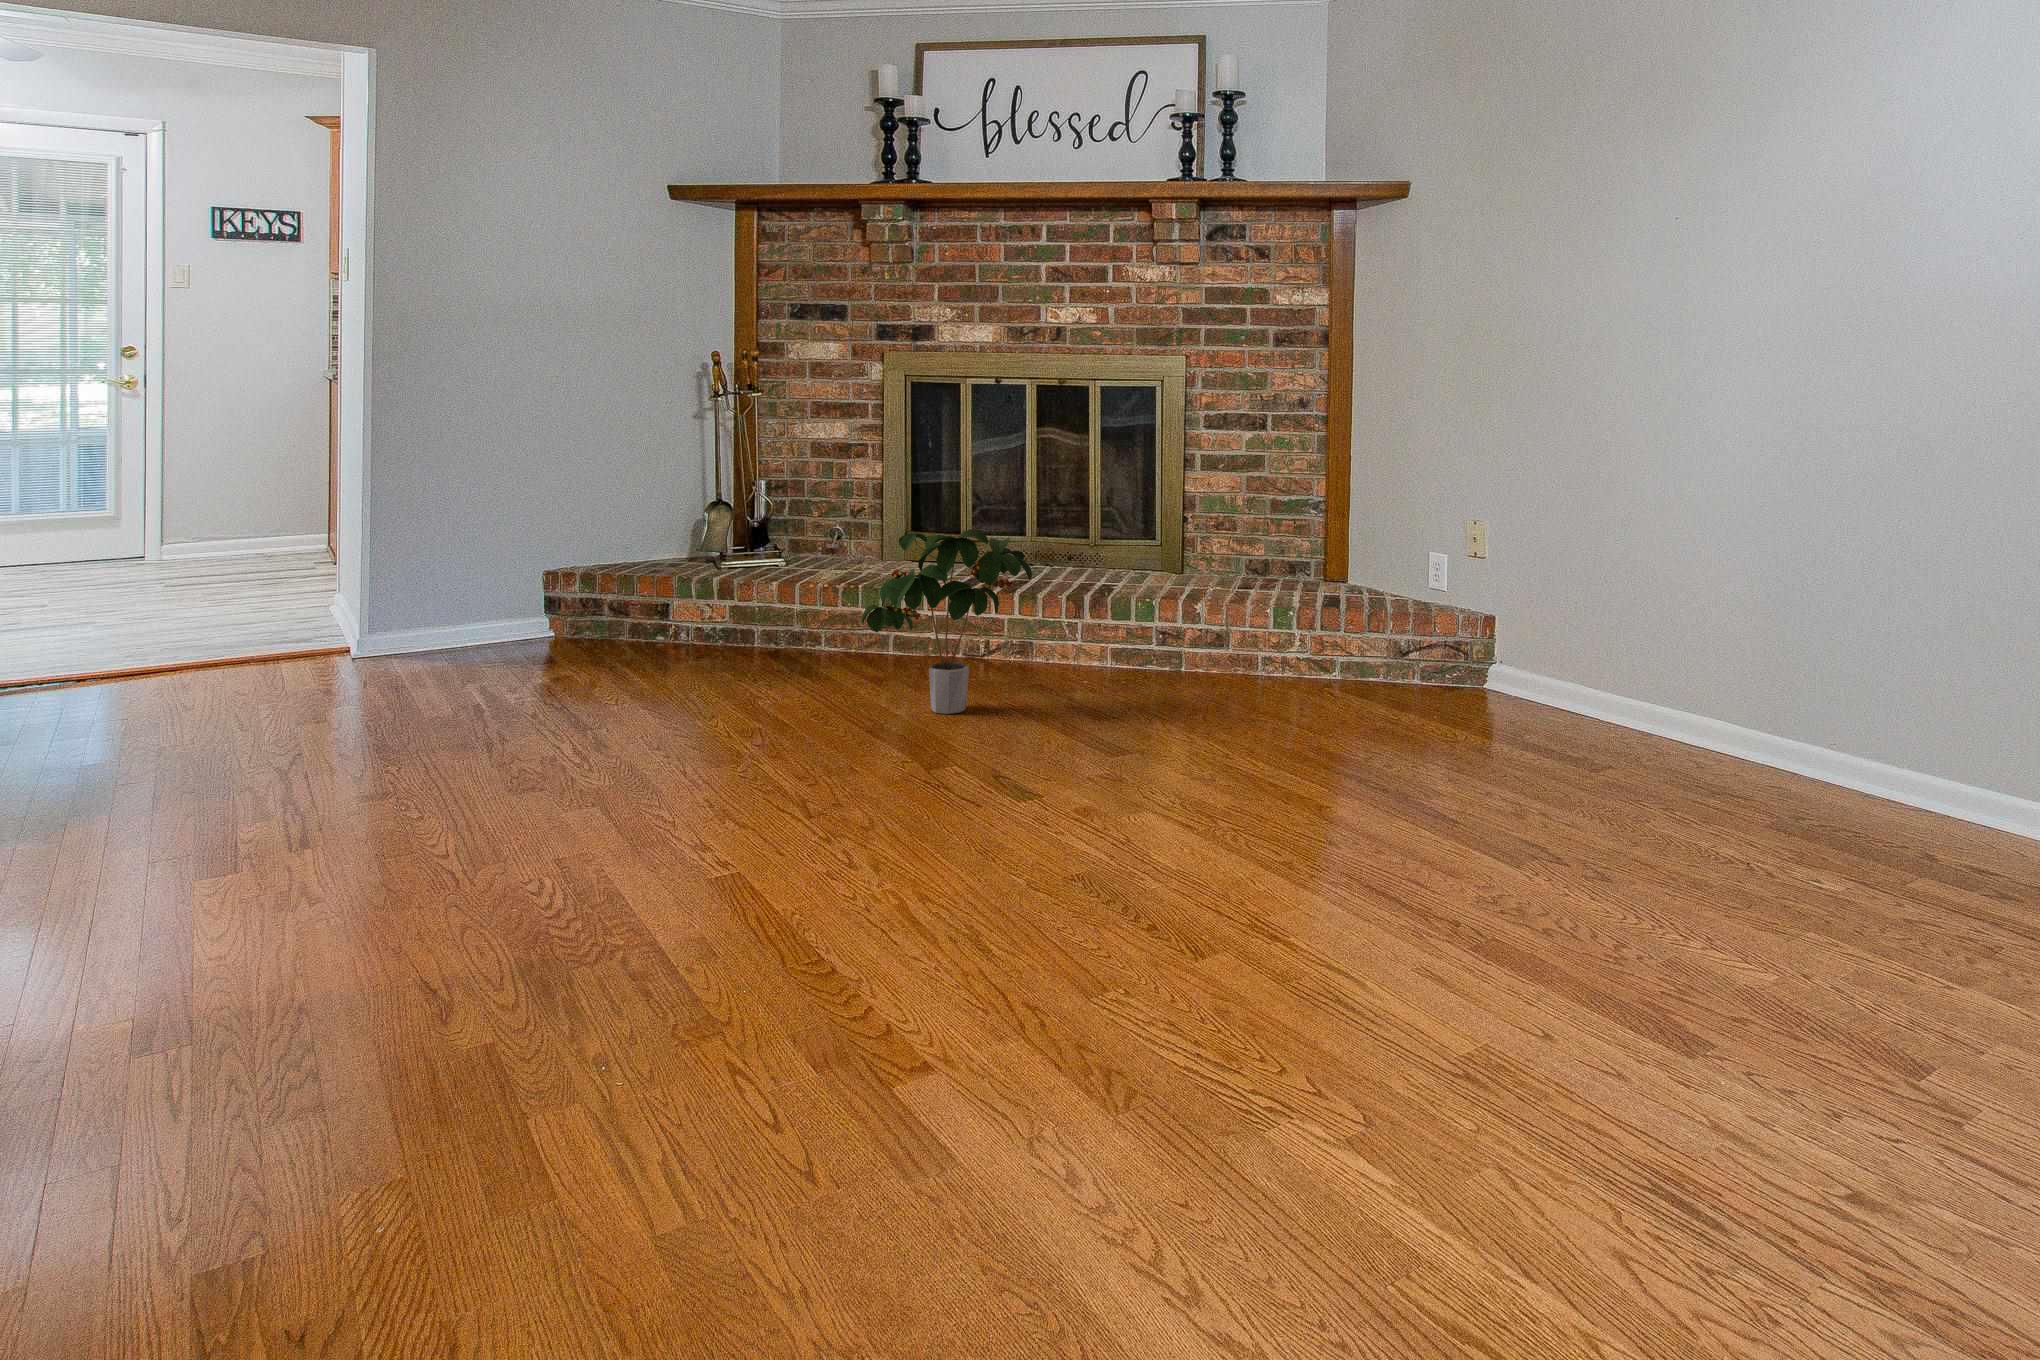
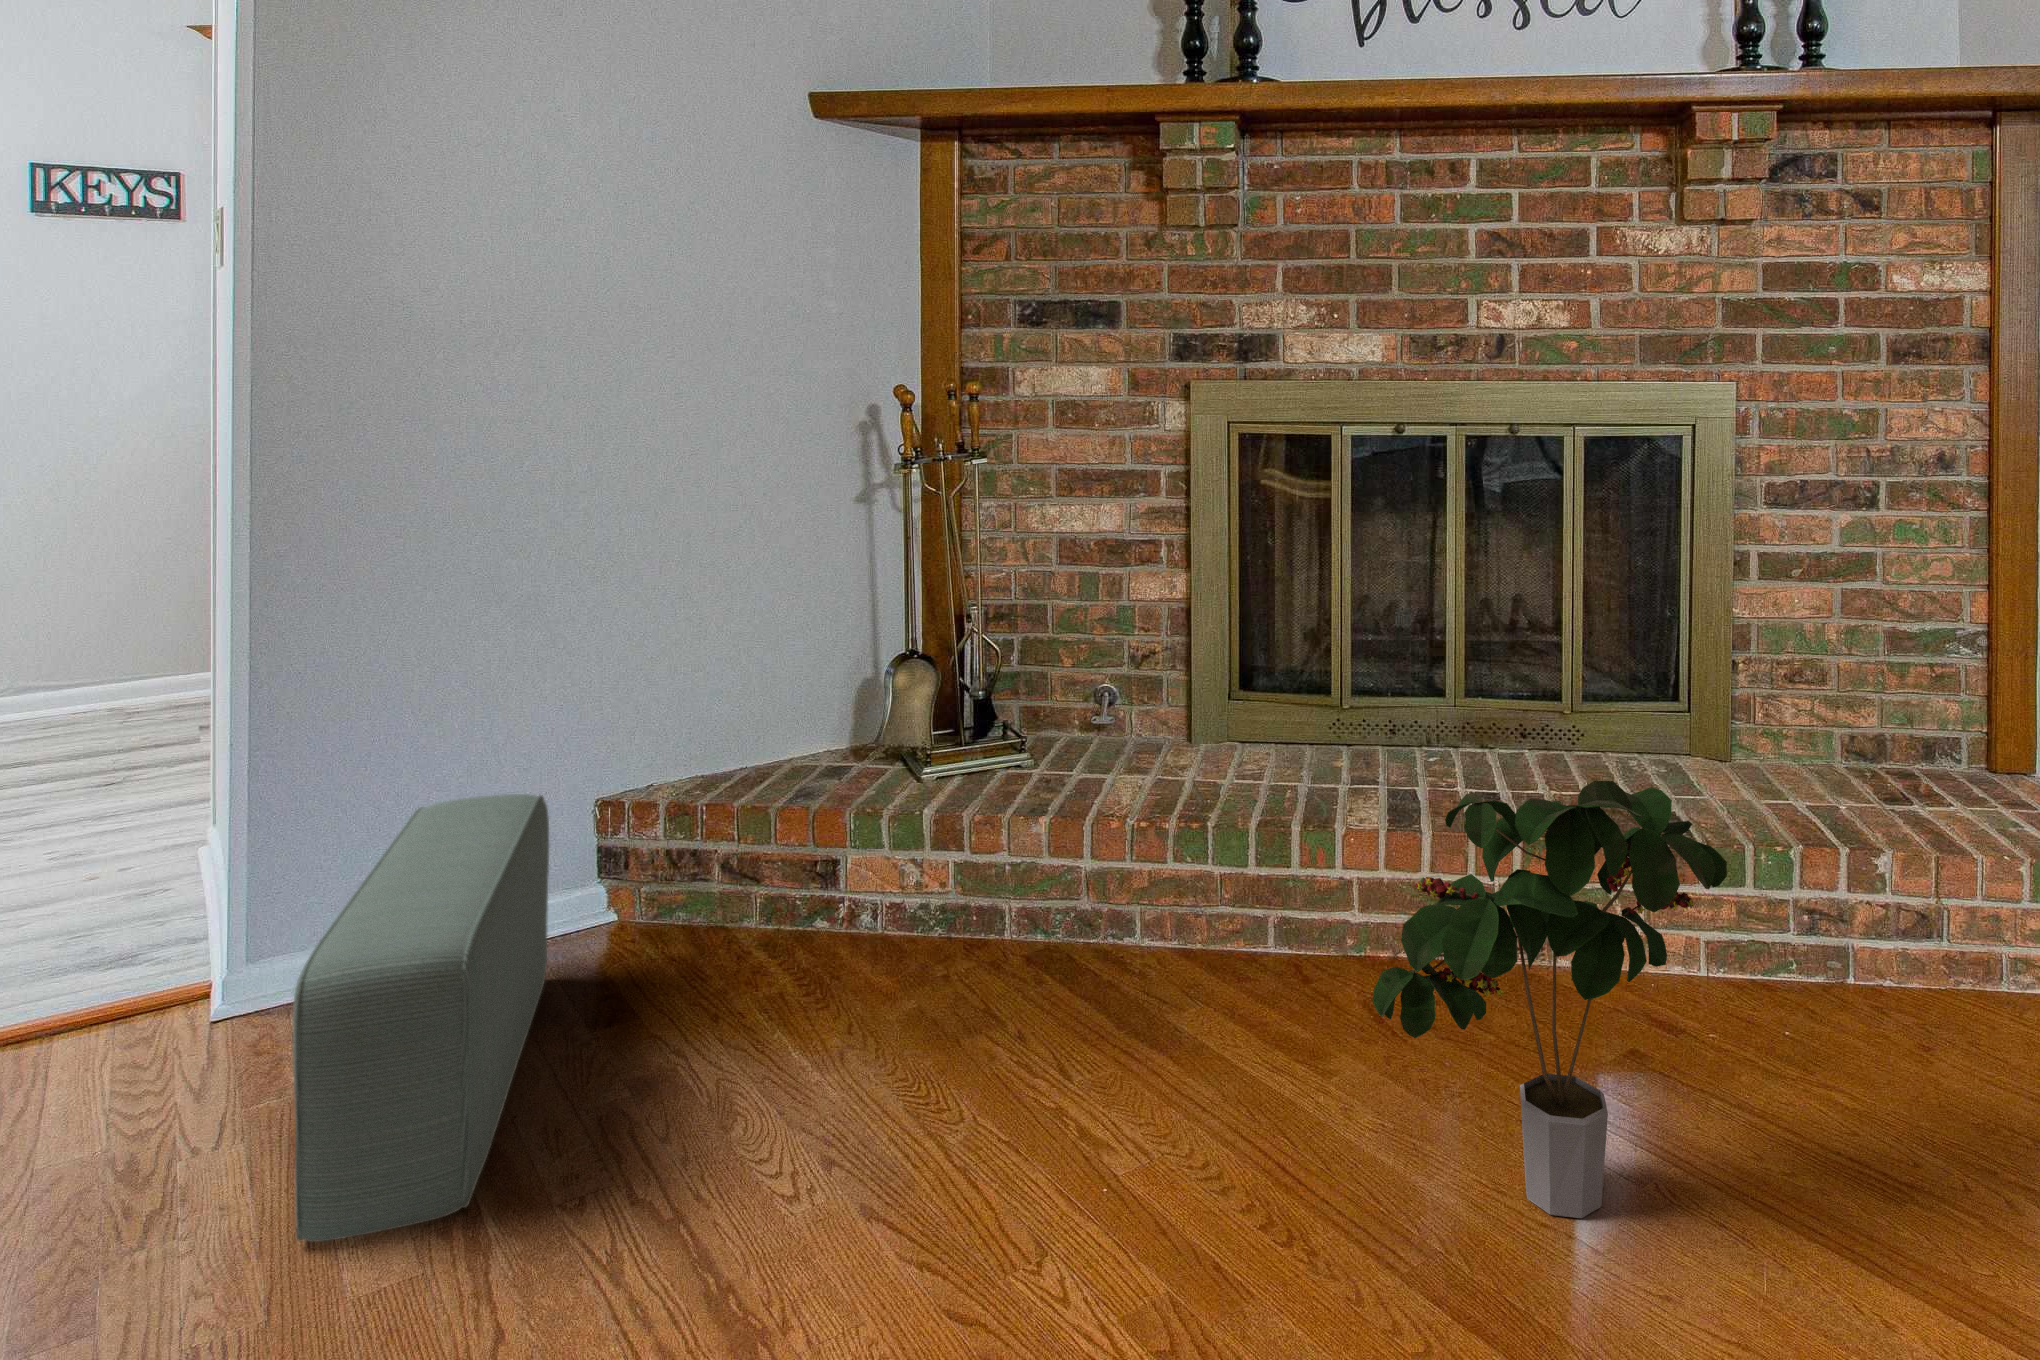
pouf: none [412,553,519,700] -> present [293,794,549,1242]

